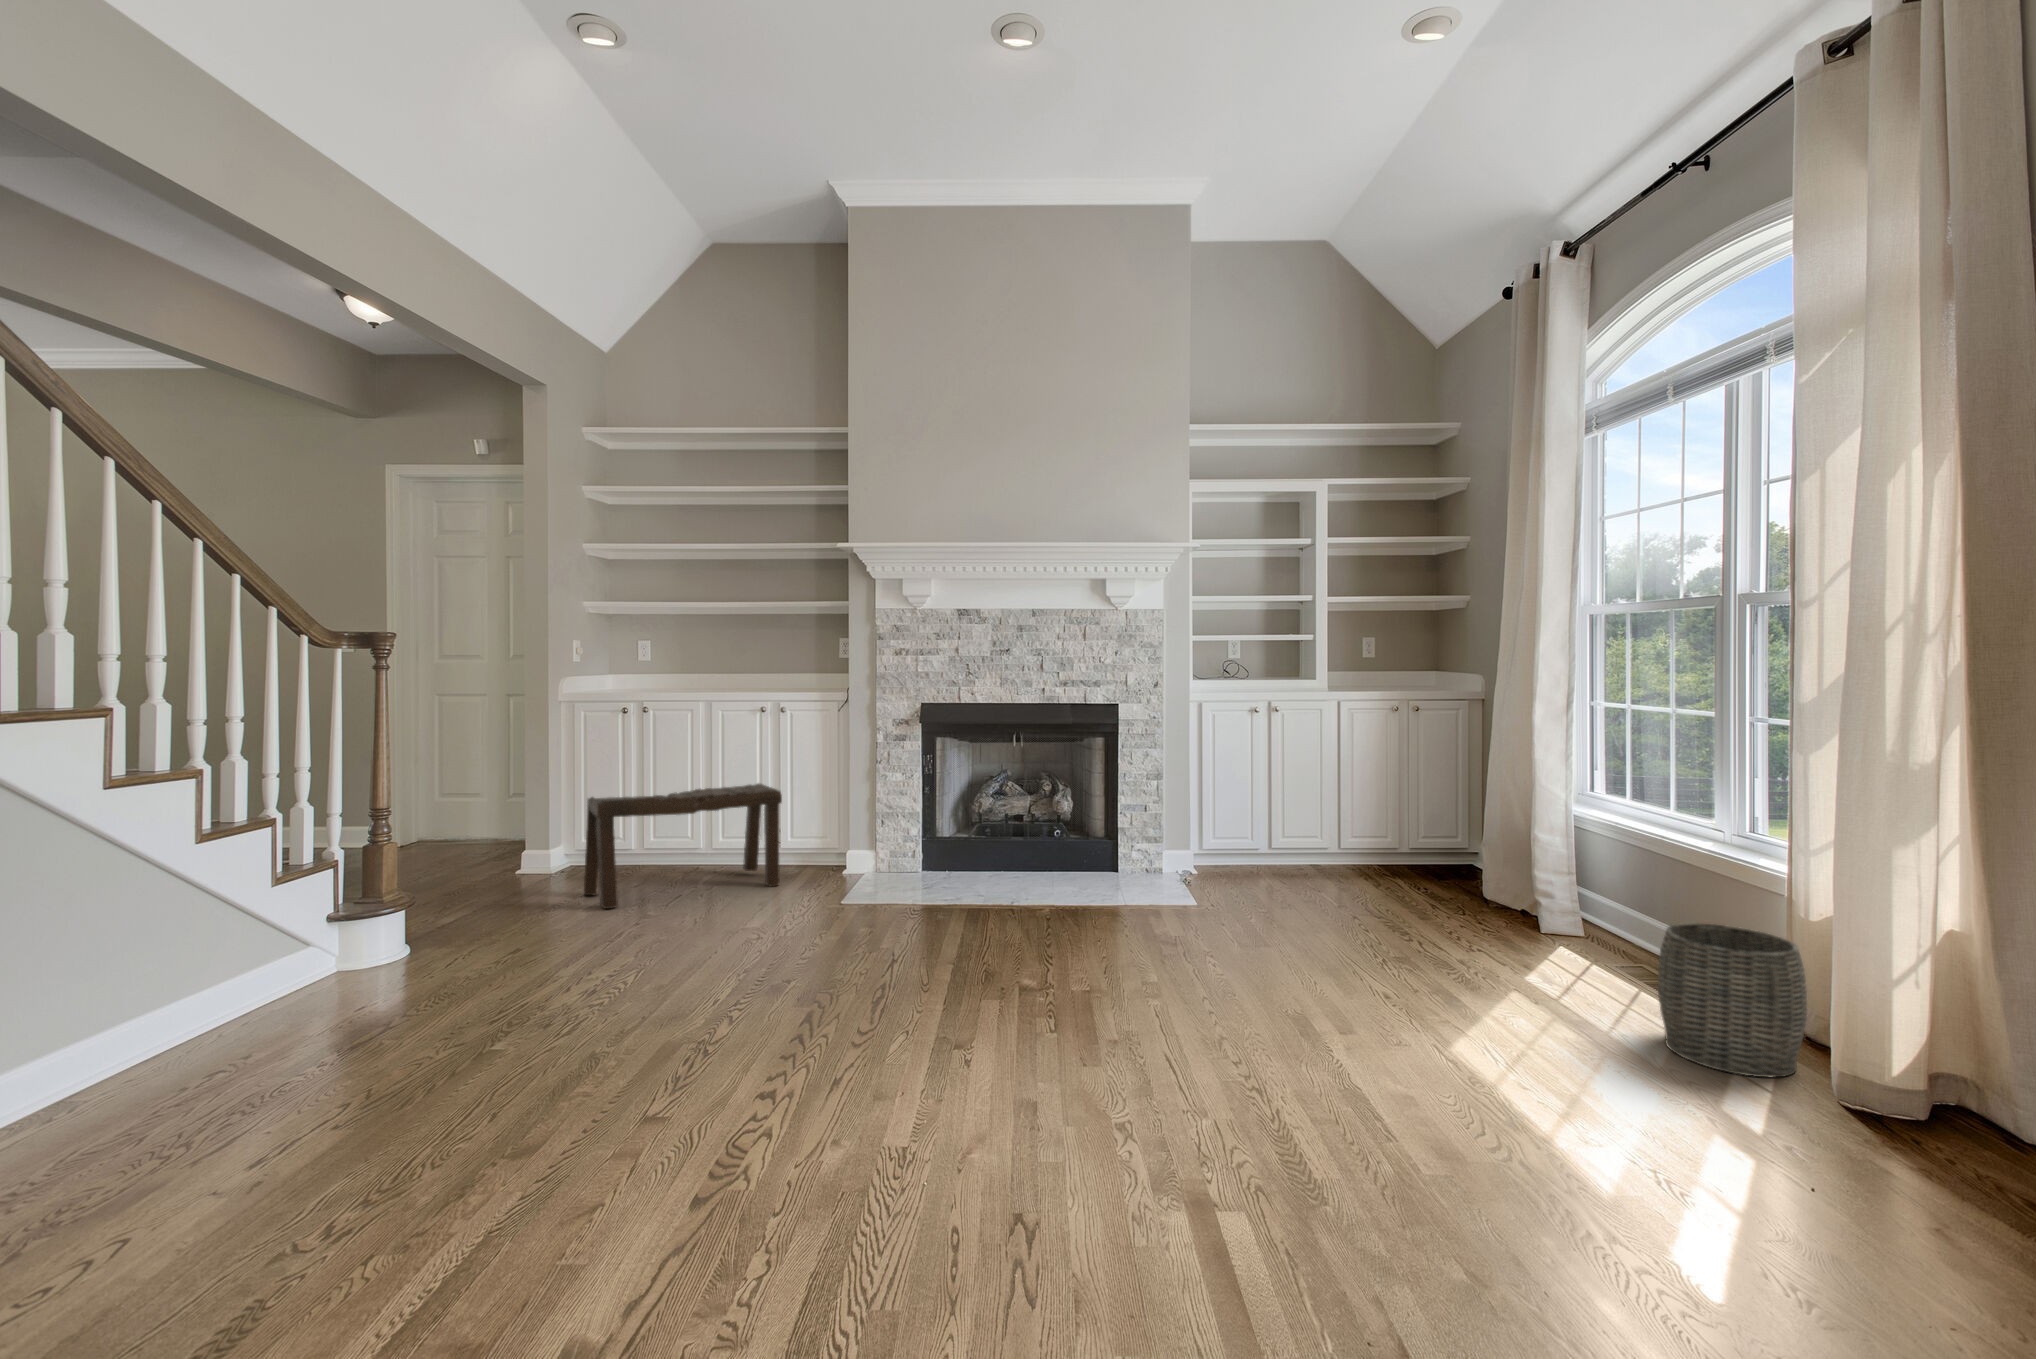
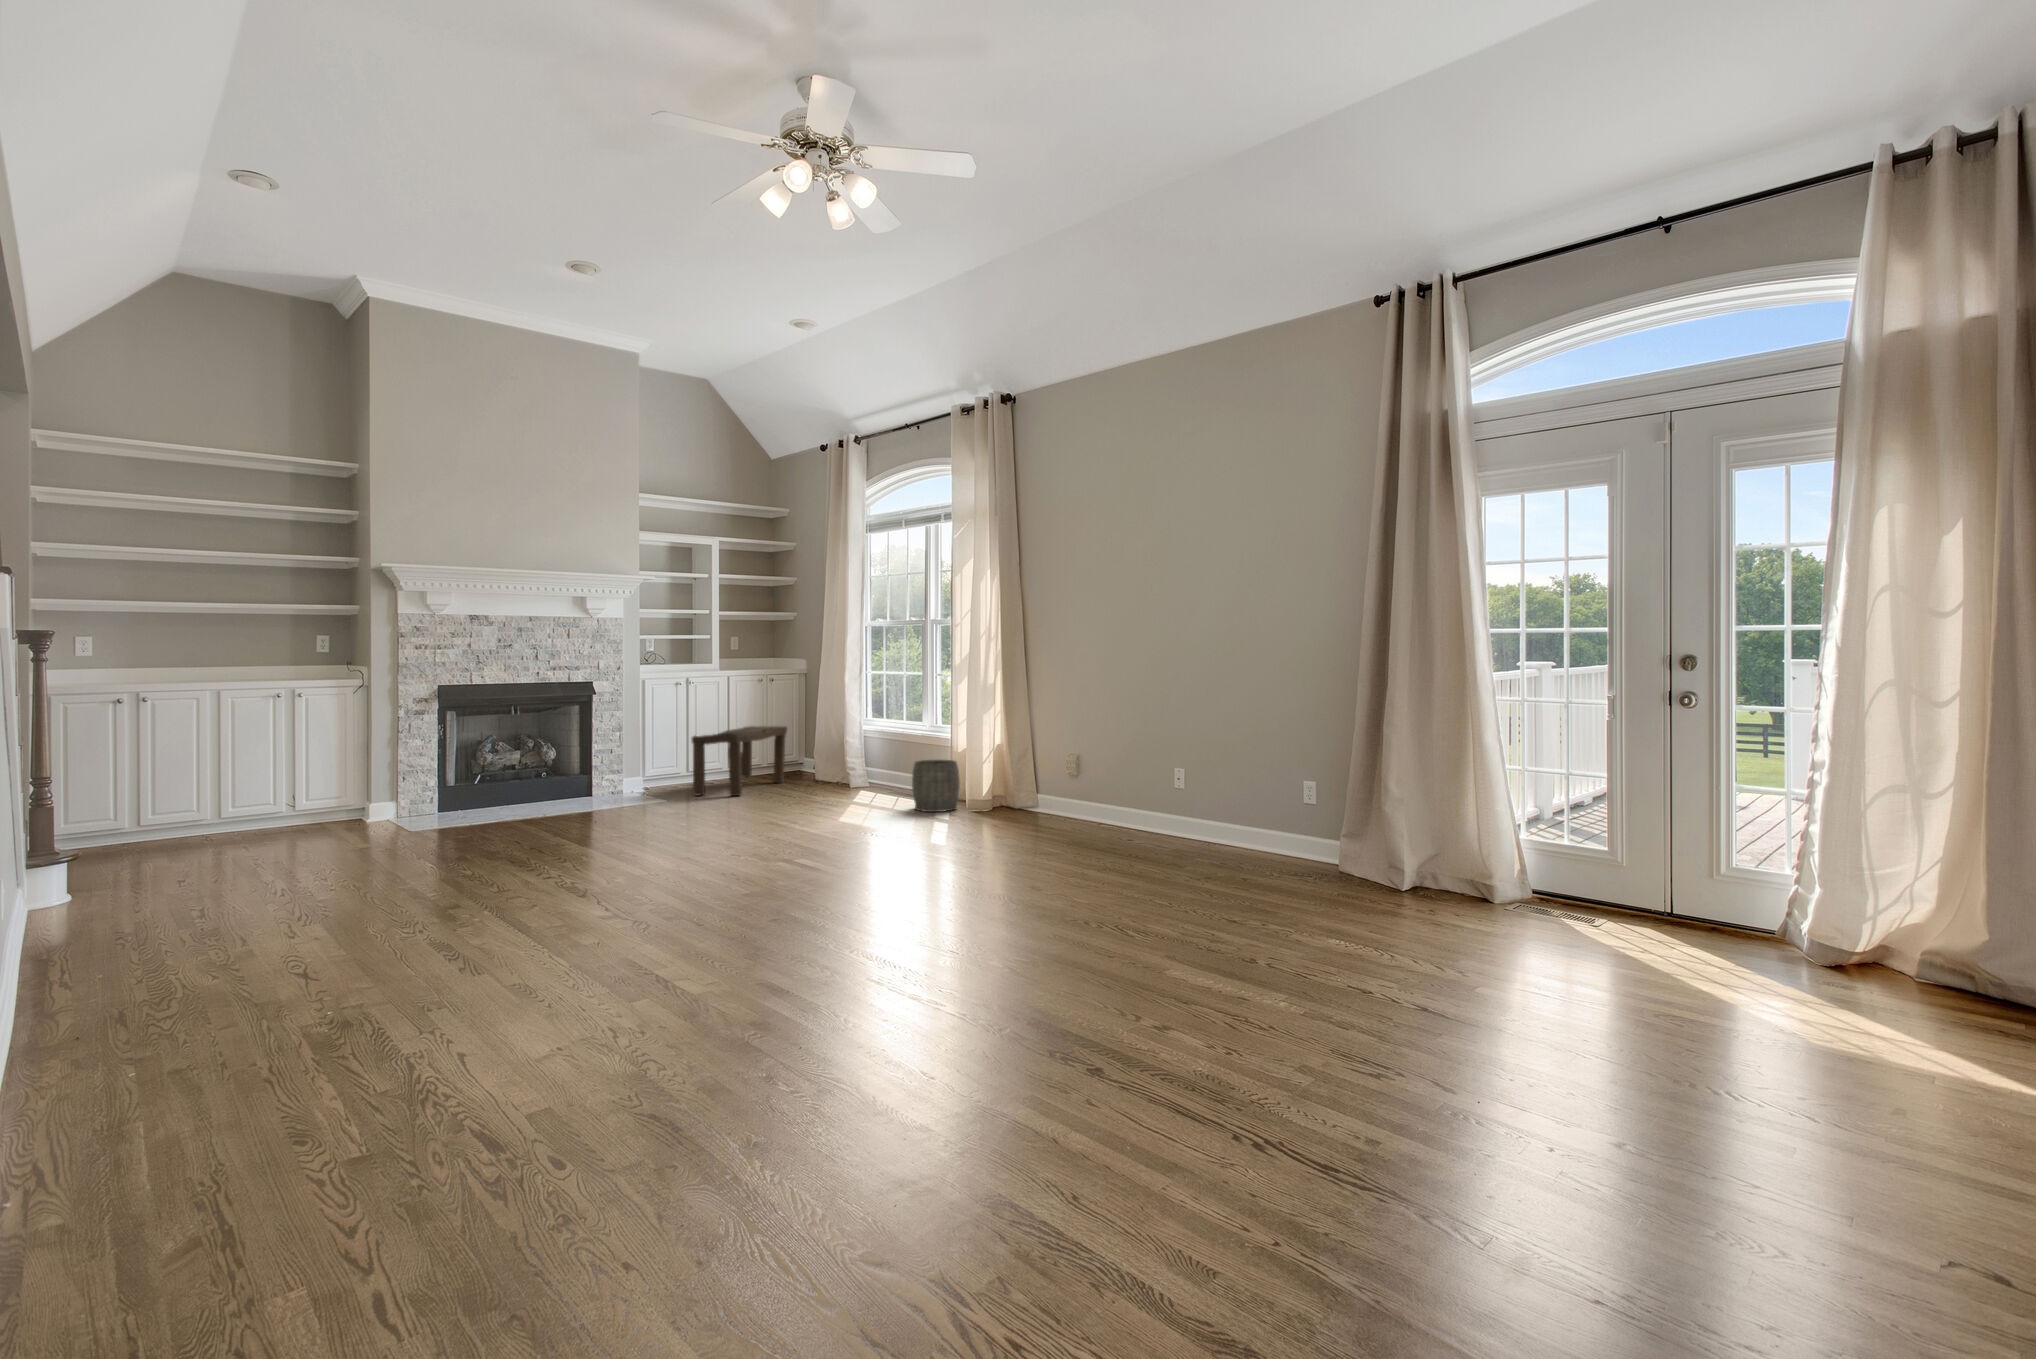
bench: present [584,783,782,909] -> present [691,726,787,796]

